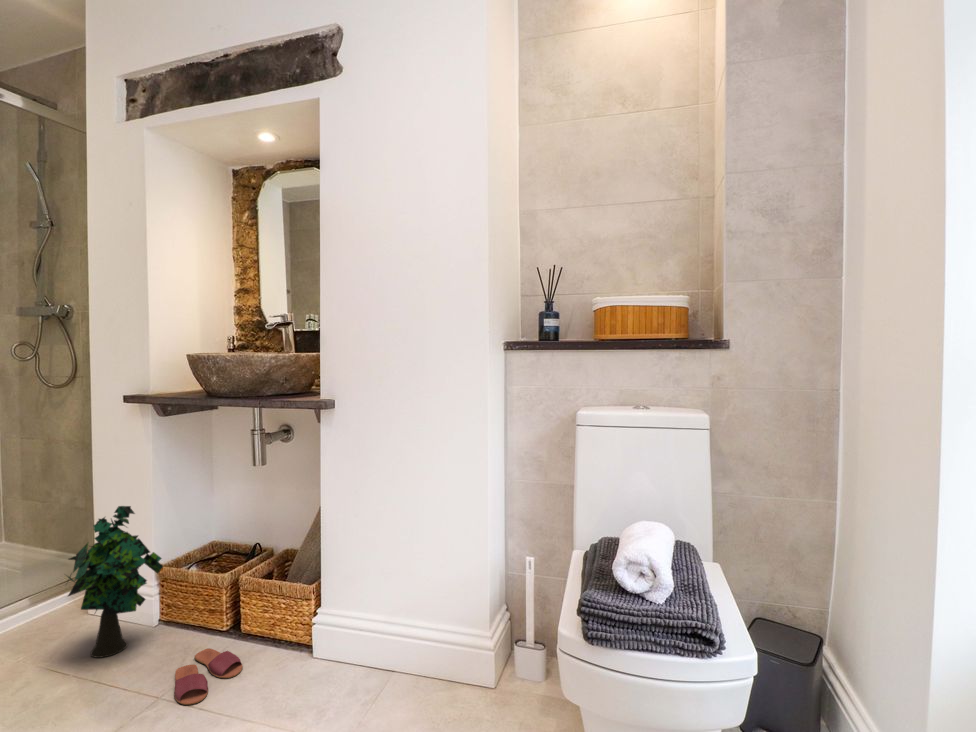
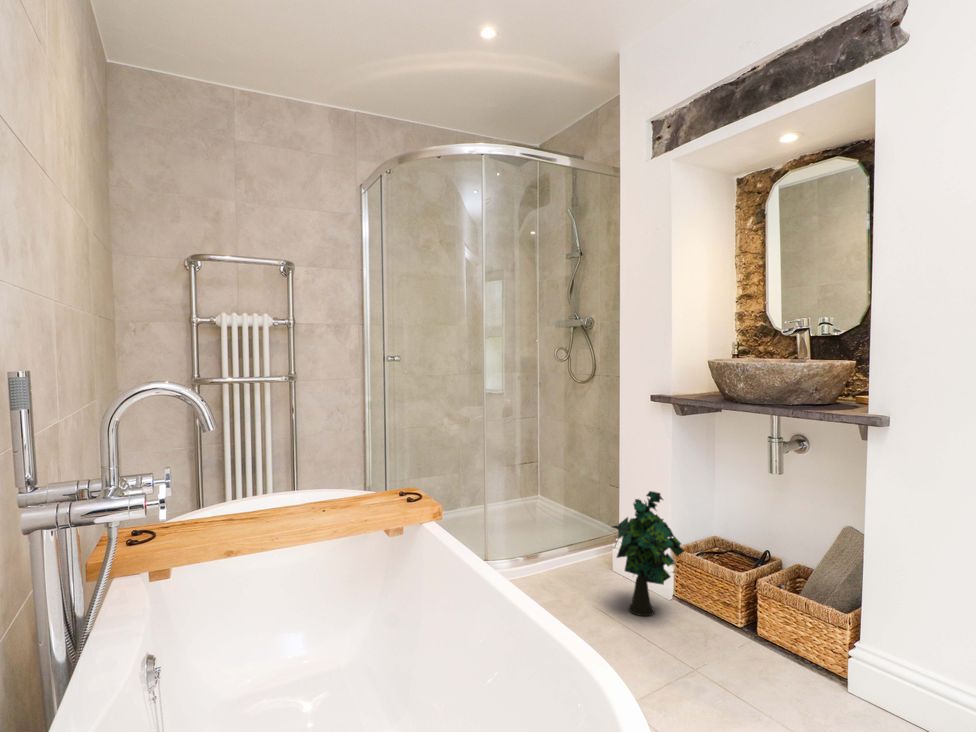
slippers: present [174,648,243,705] -> none [706,640,770,690]

